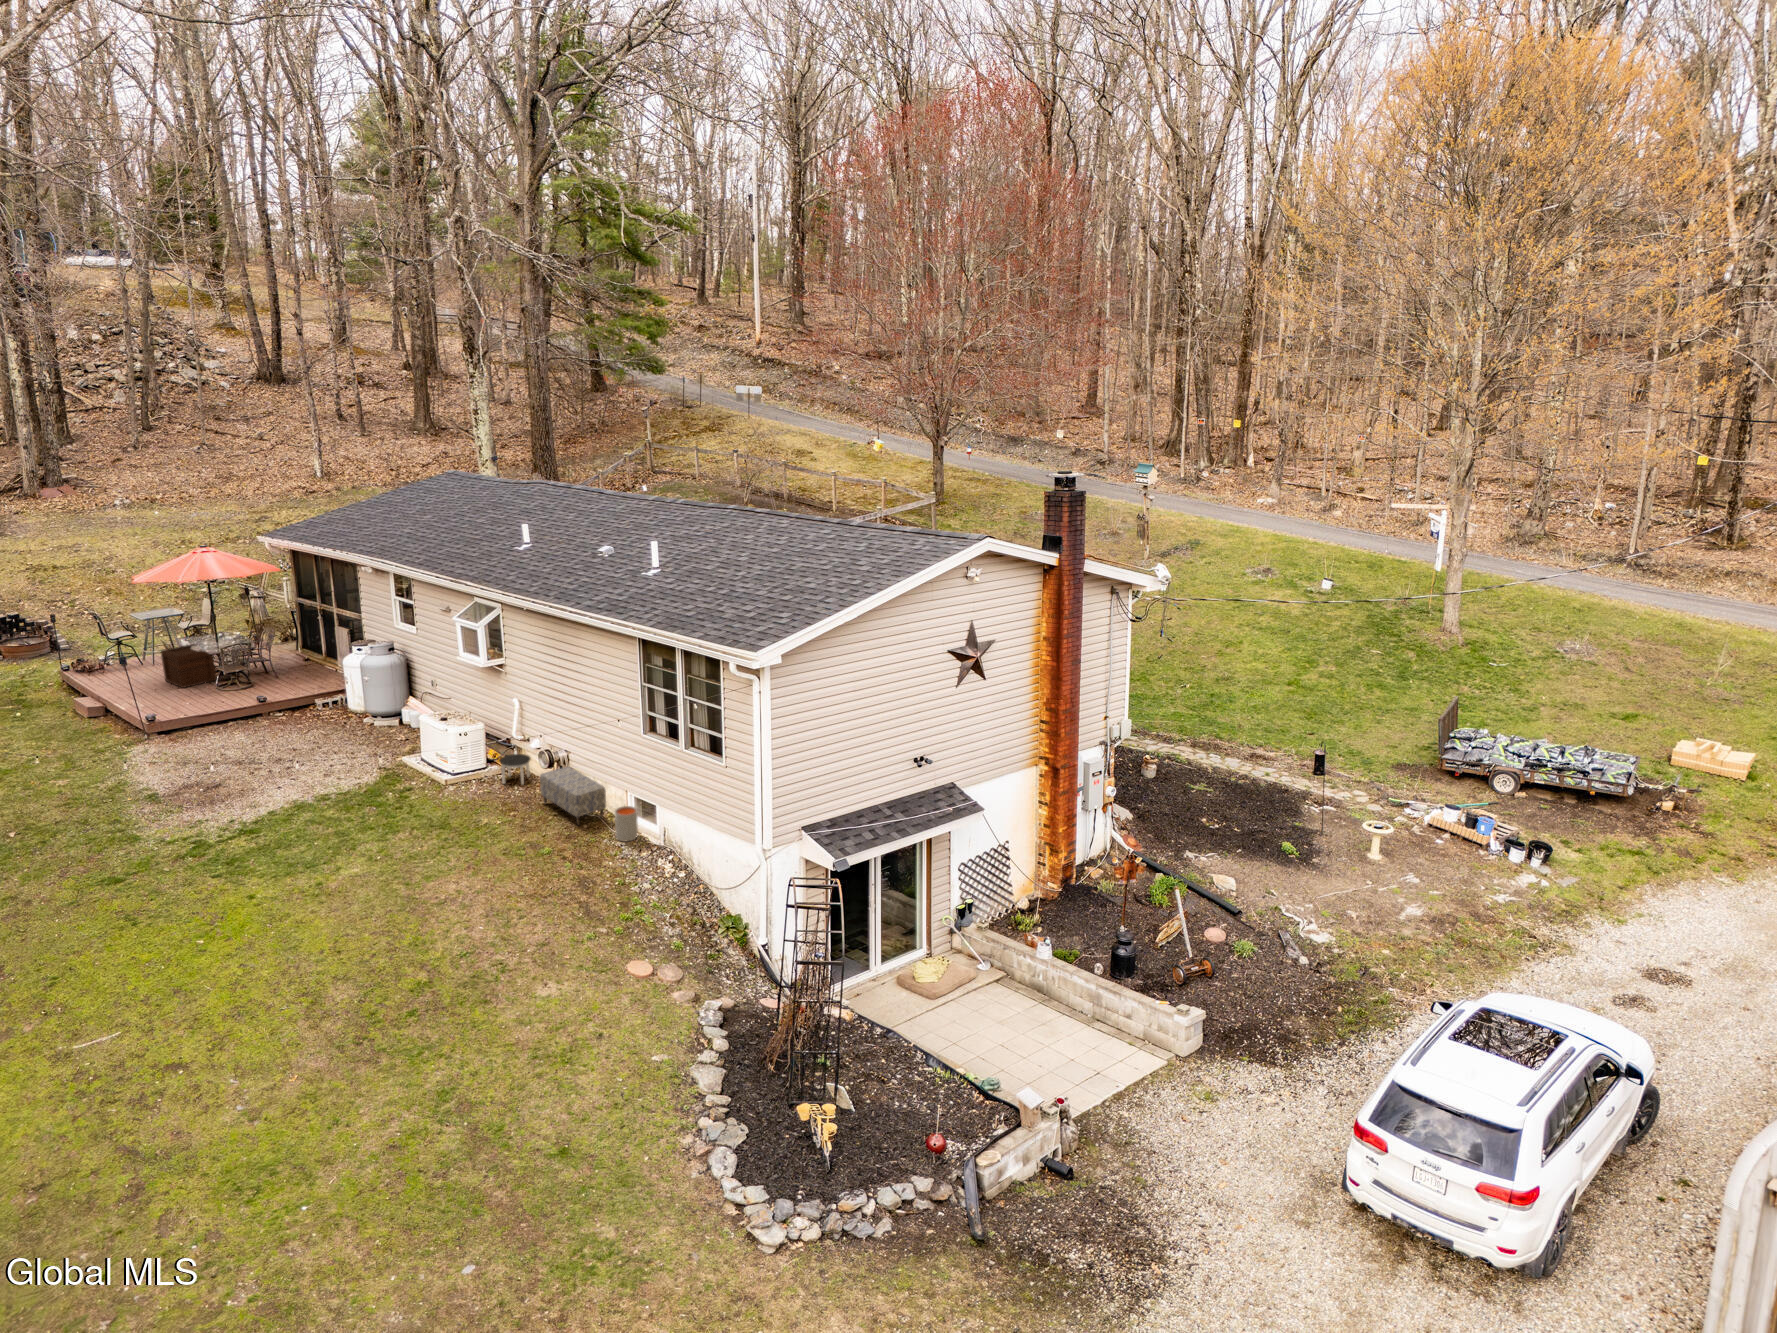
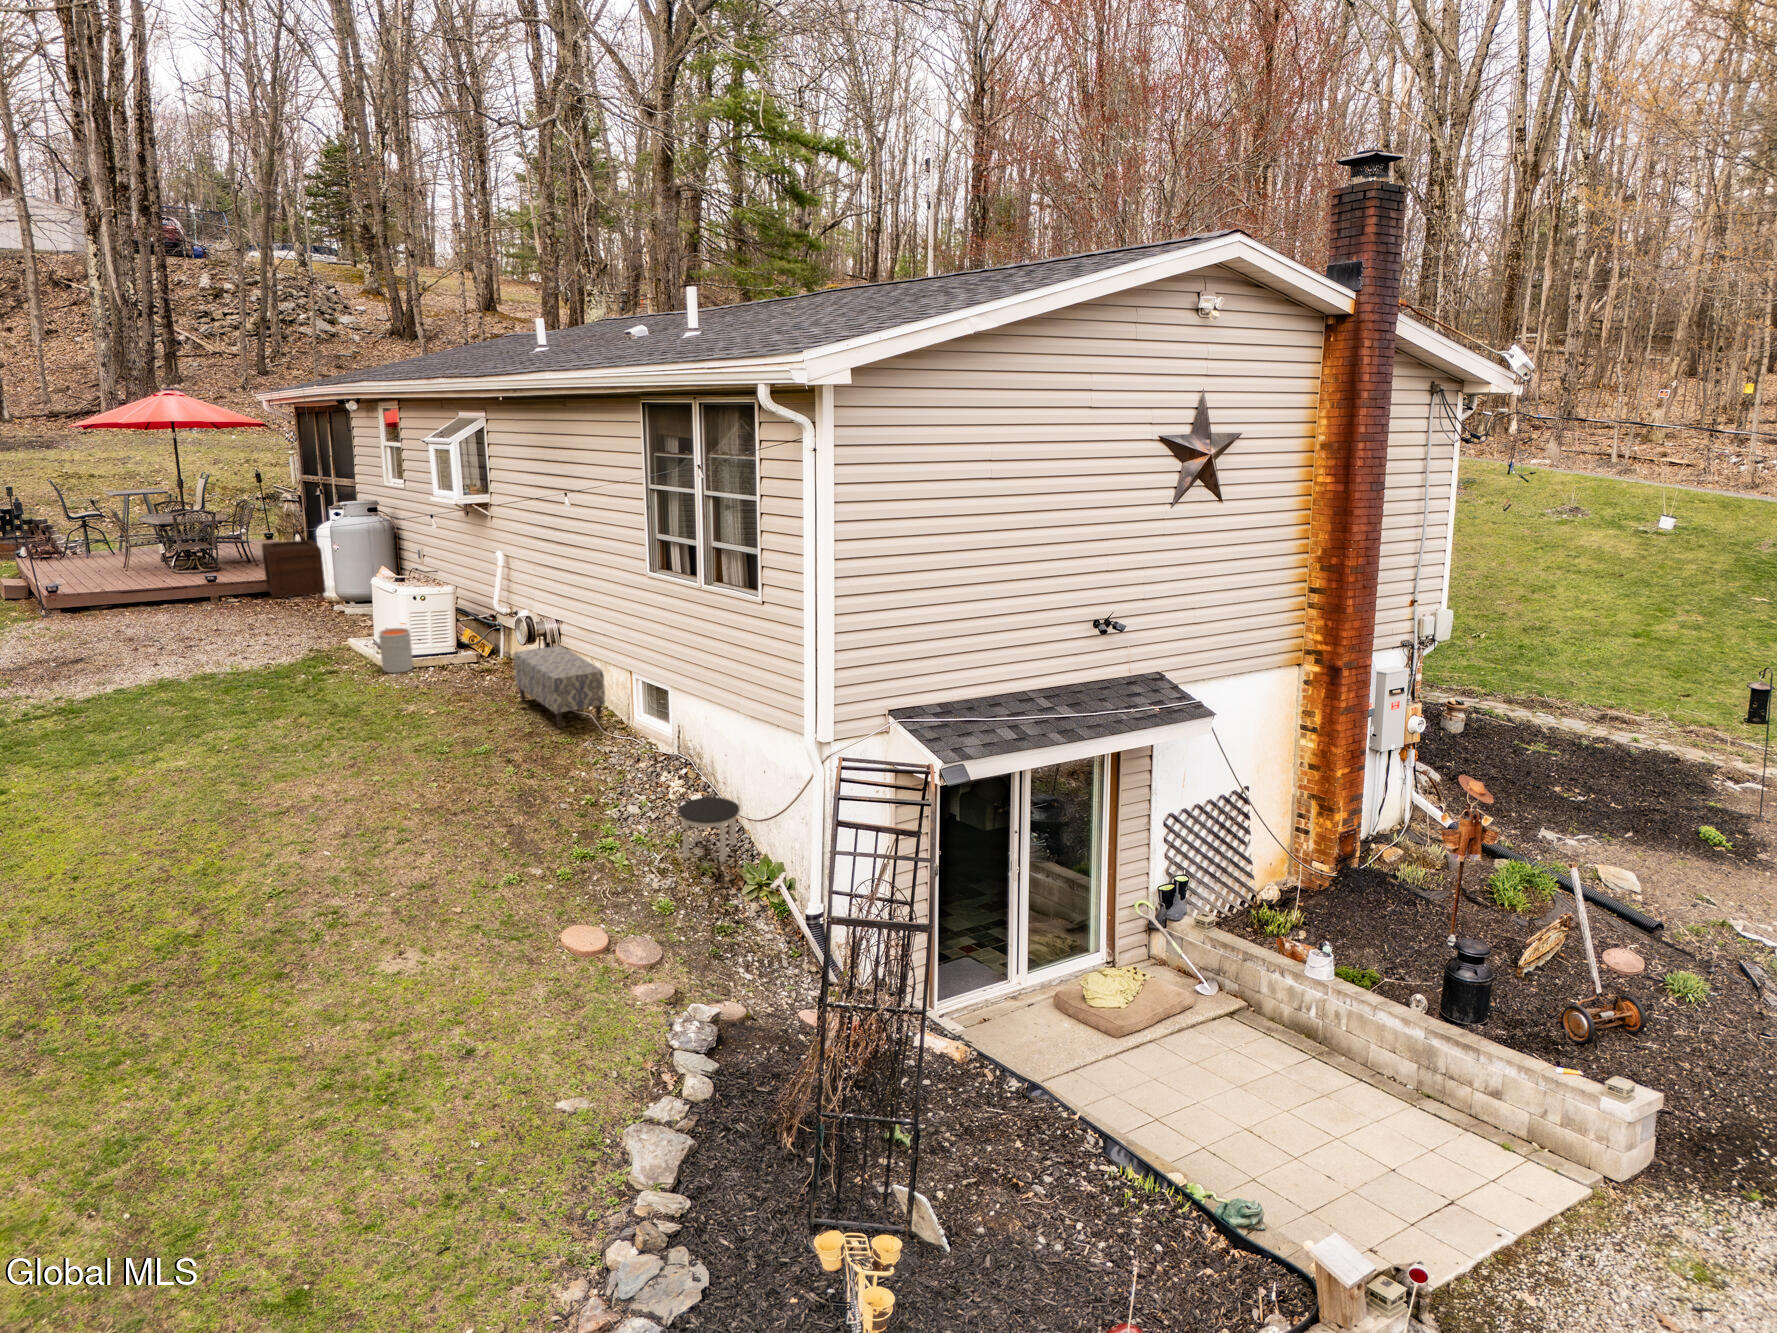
wooden crate: present [161,644,216,688] -> present [262,540,326,598]
round table: present [500,754,530,784] -> present [679,797,740,862]
bucket: present [614,806,638,841] -> present [379,628,413,673]

